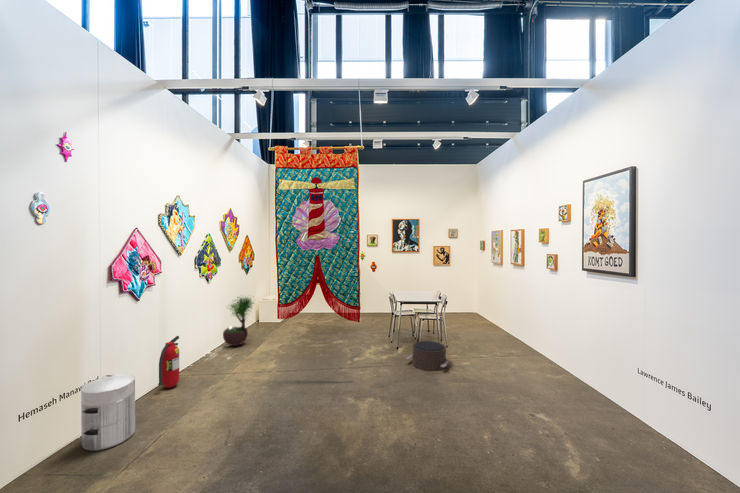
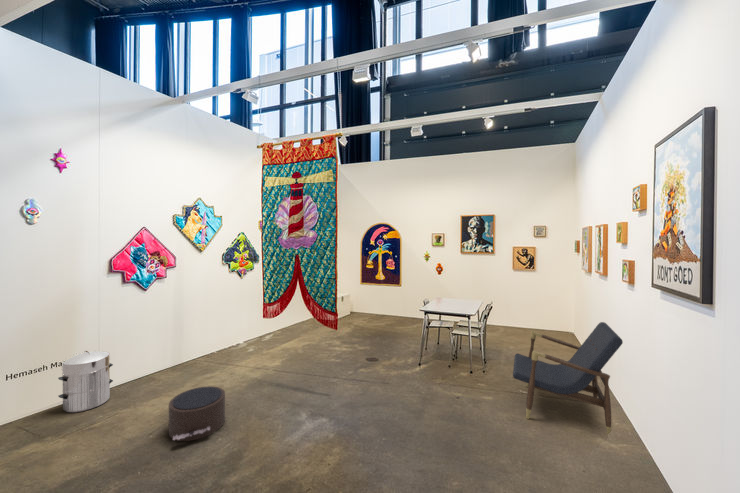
lounge chair: none [470,291,541,359] -> present [513,322,623,434]
potted tree: present [223,297,253,346] -> none [259,289,289,338]
fire extinguisher: present [158,336,179,388] -> none [163,323,192,368]
pouf: present [406,341,450,371] -> present [169,386,225,441]

